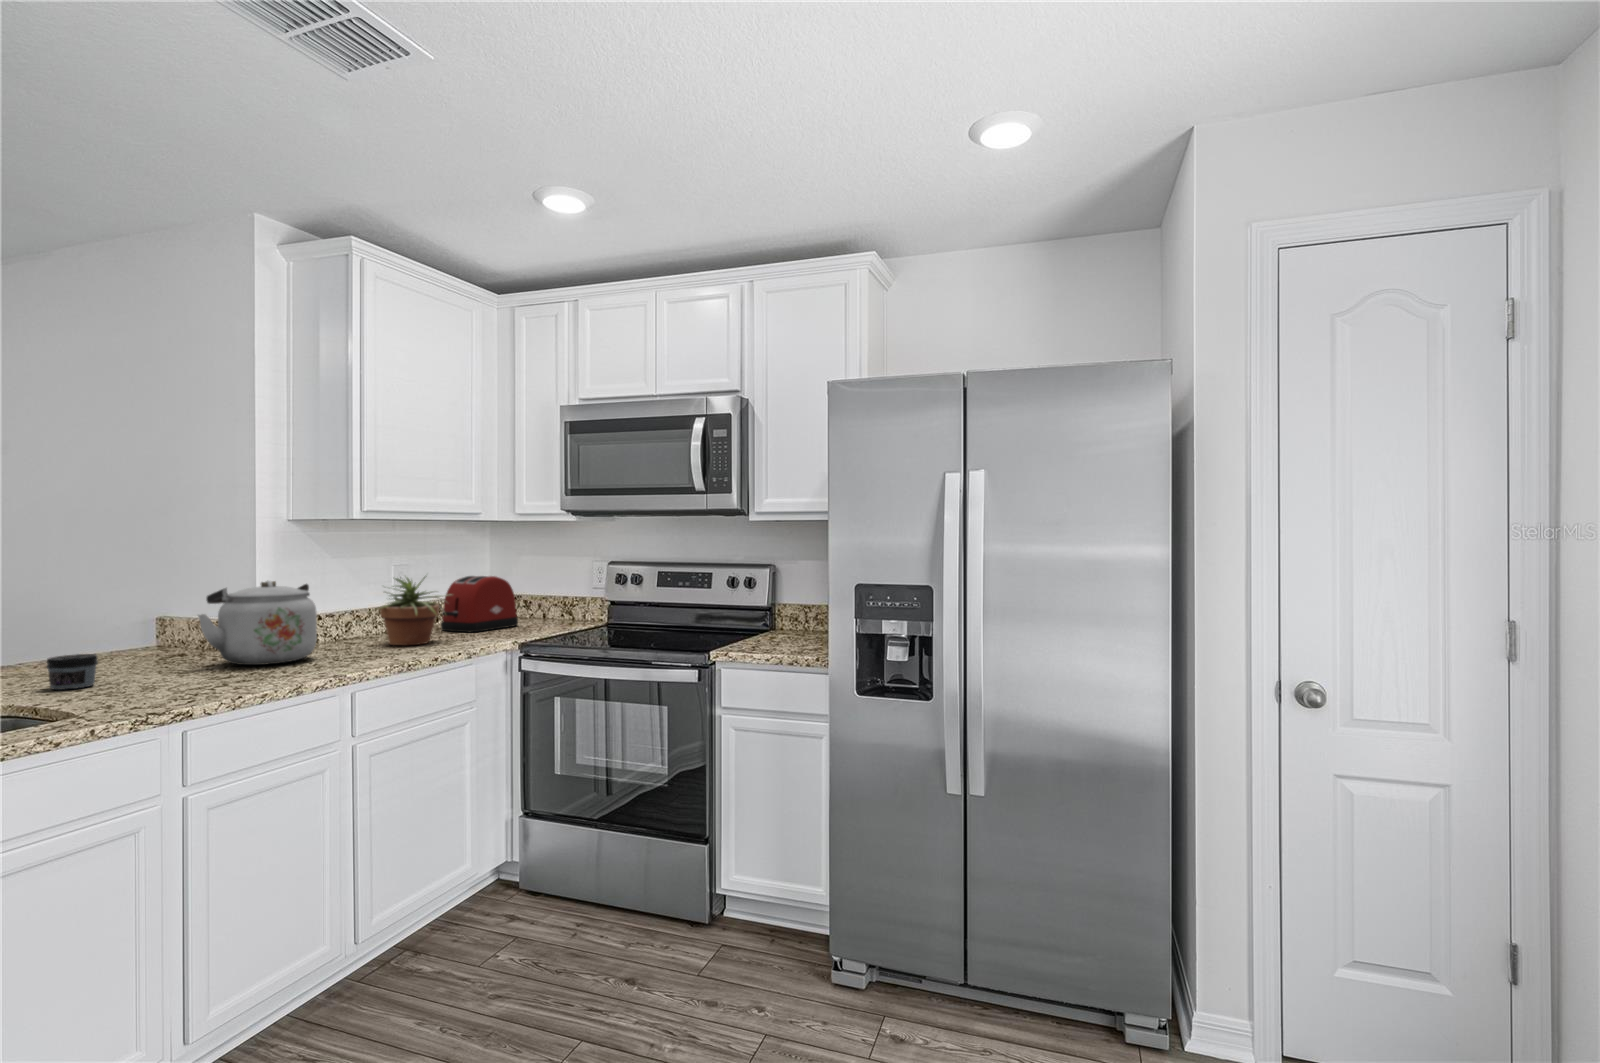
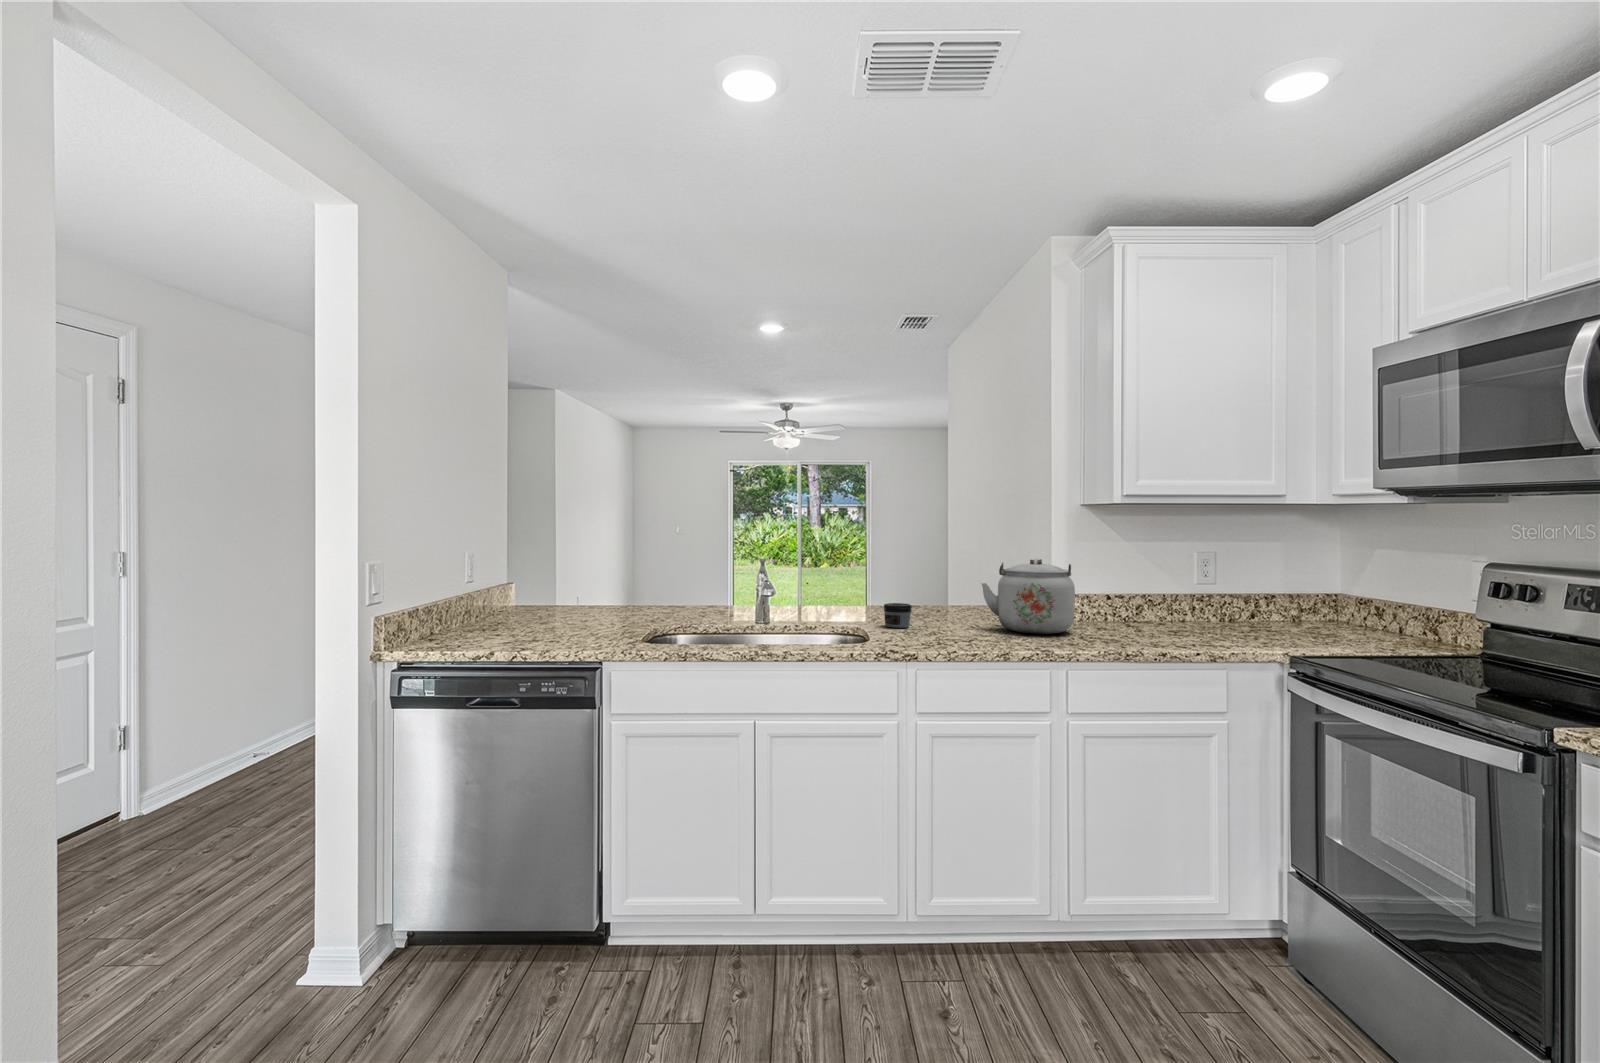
potted plant: present [377,575,451,646] -> none [1133,562,1237,639]
toaster: present [441,576,518,632] -> none [1243,570,1350,637]

